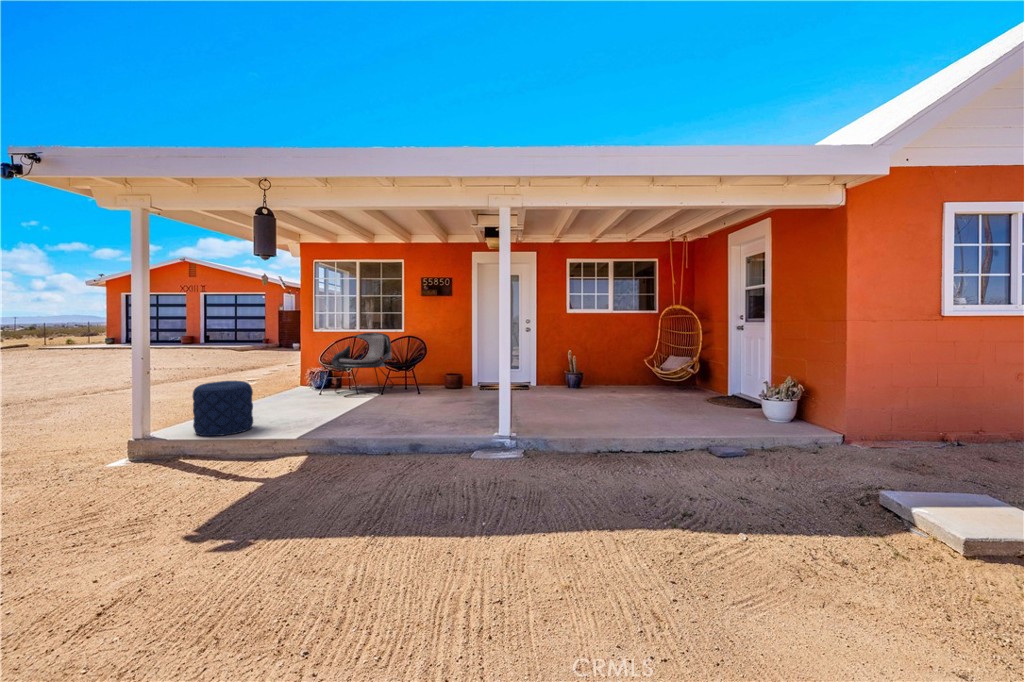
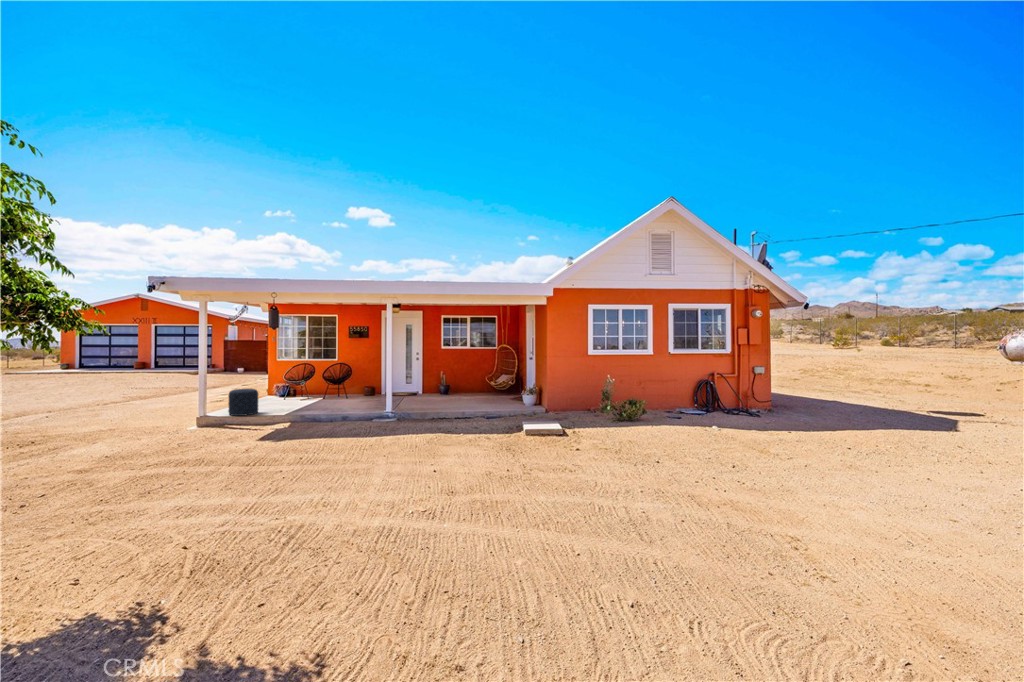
lounge chair: present [332,332,394,394] -> none [292,361,331,399]

